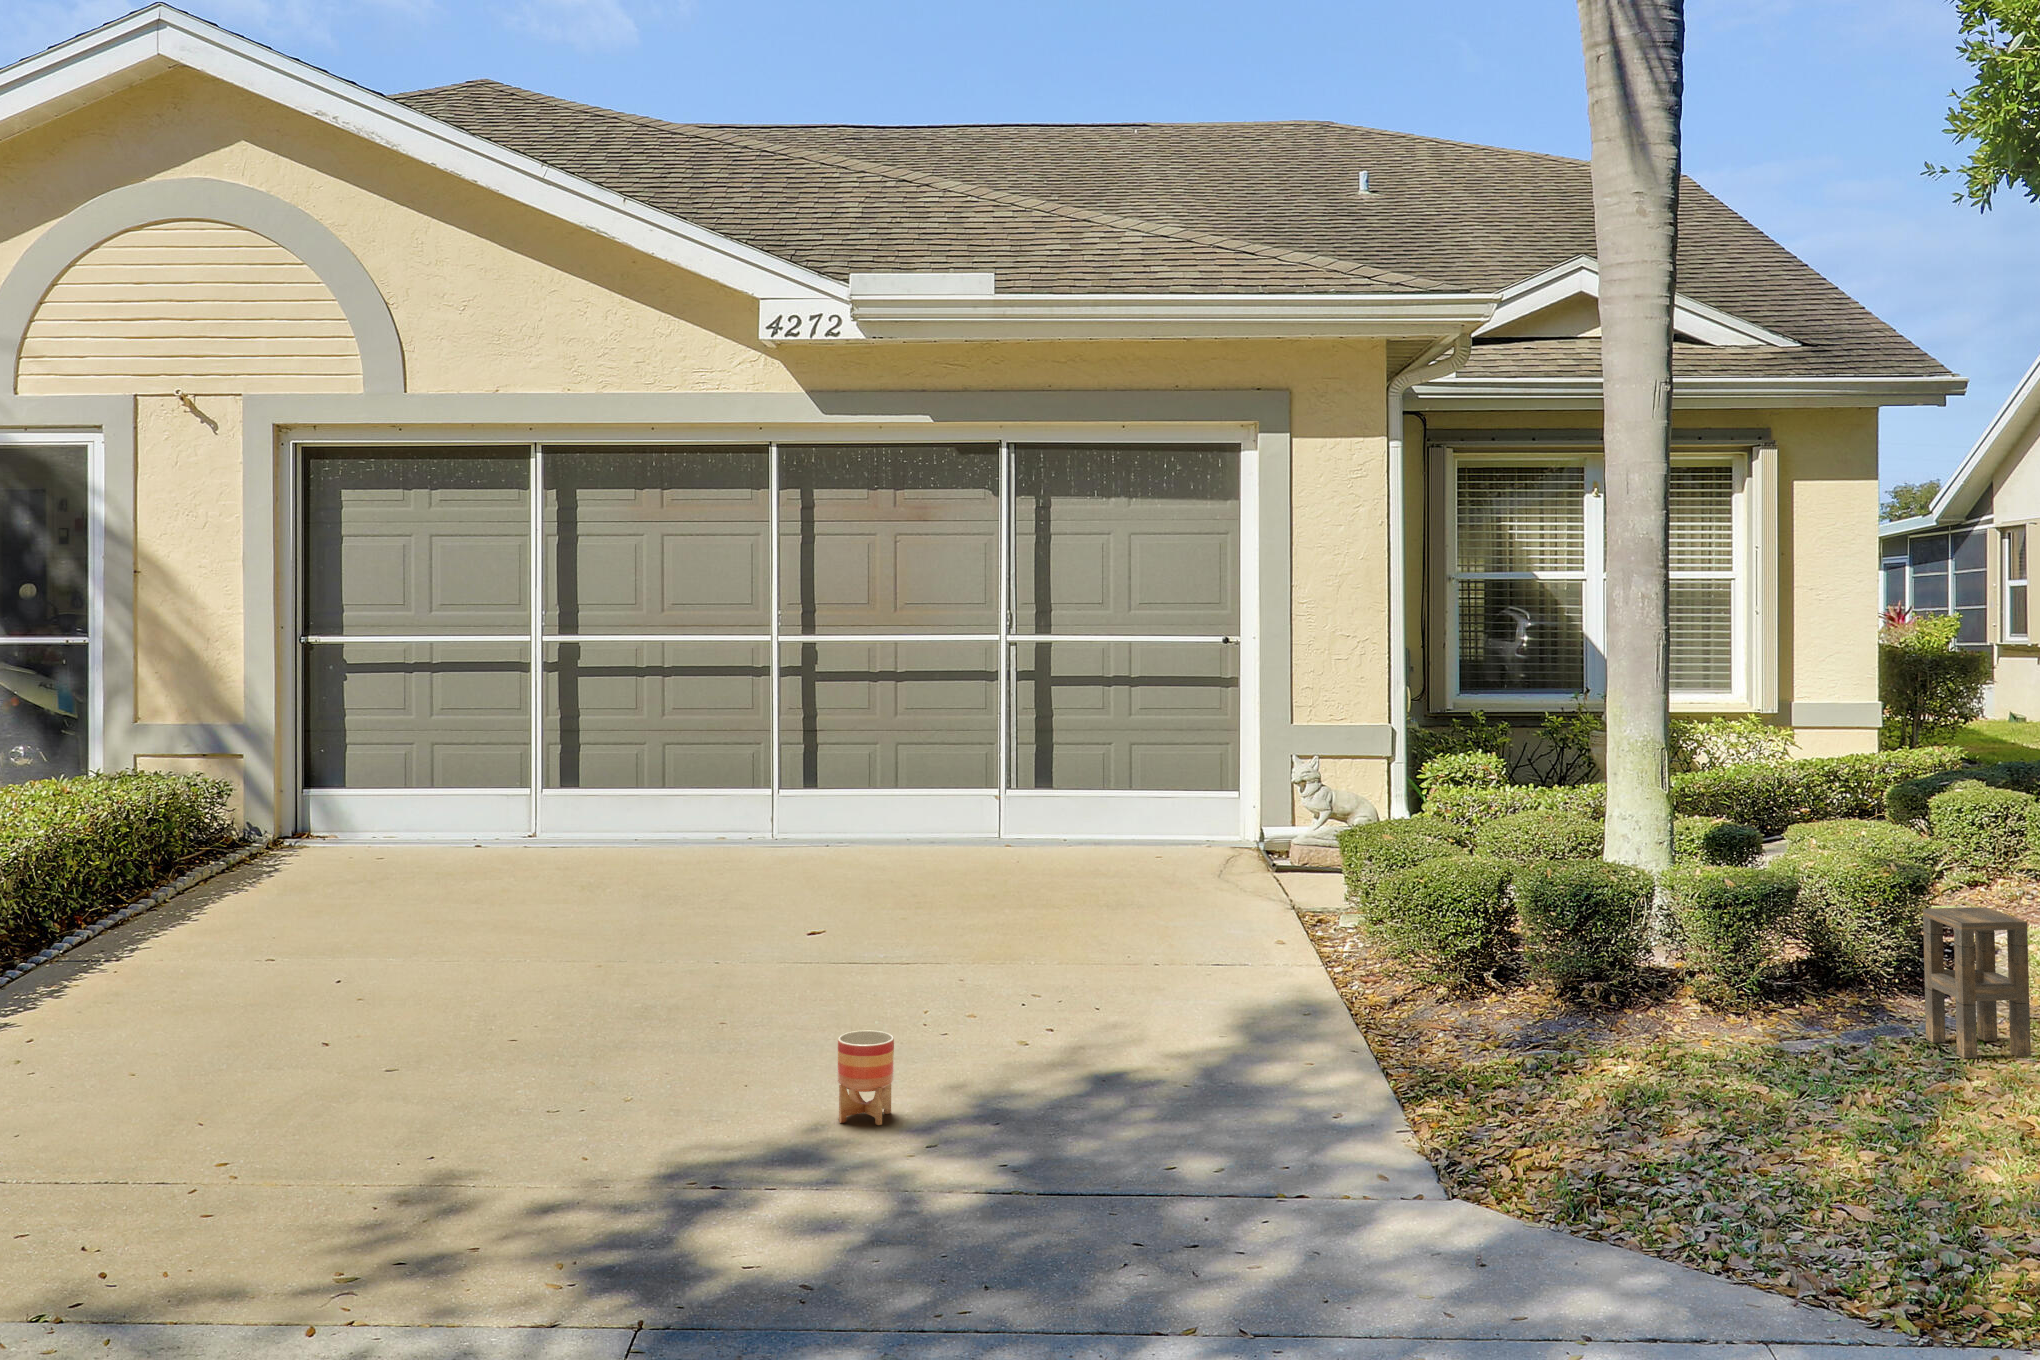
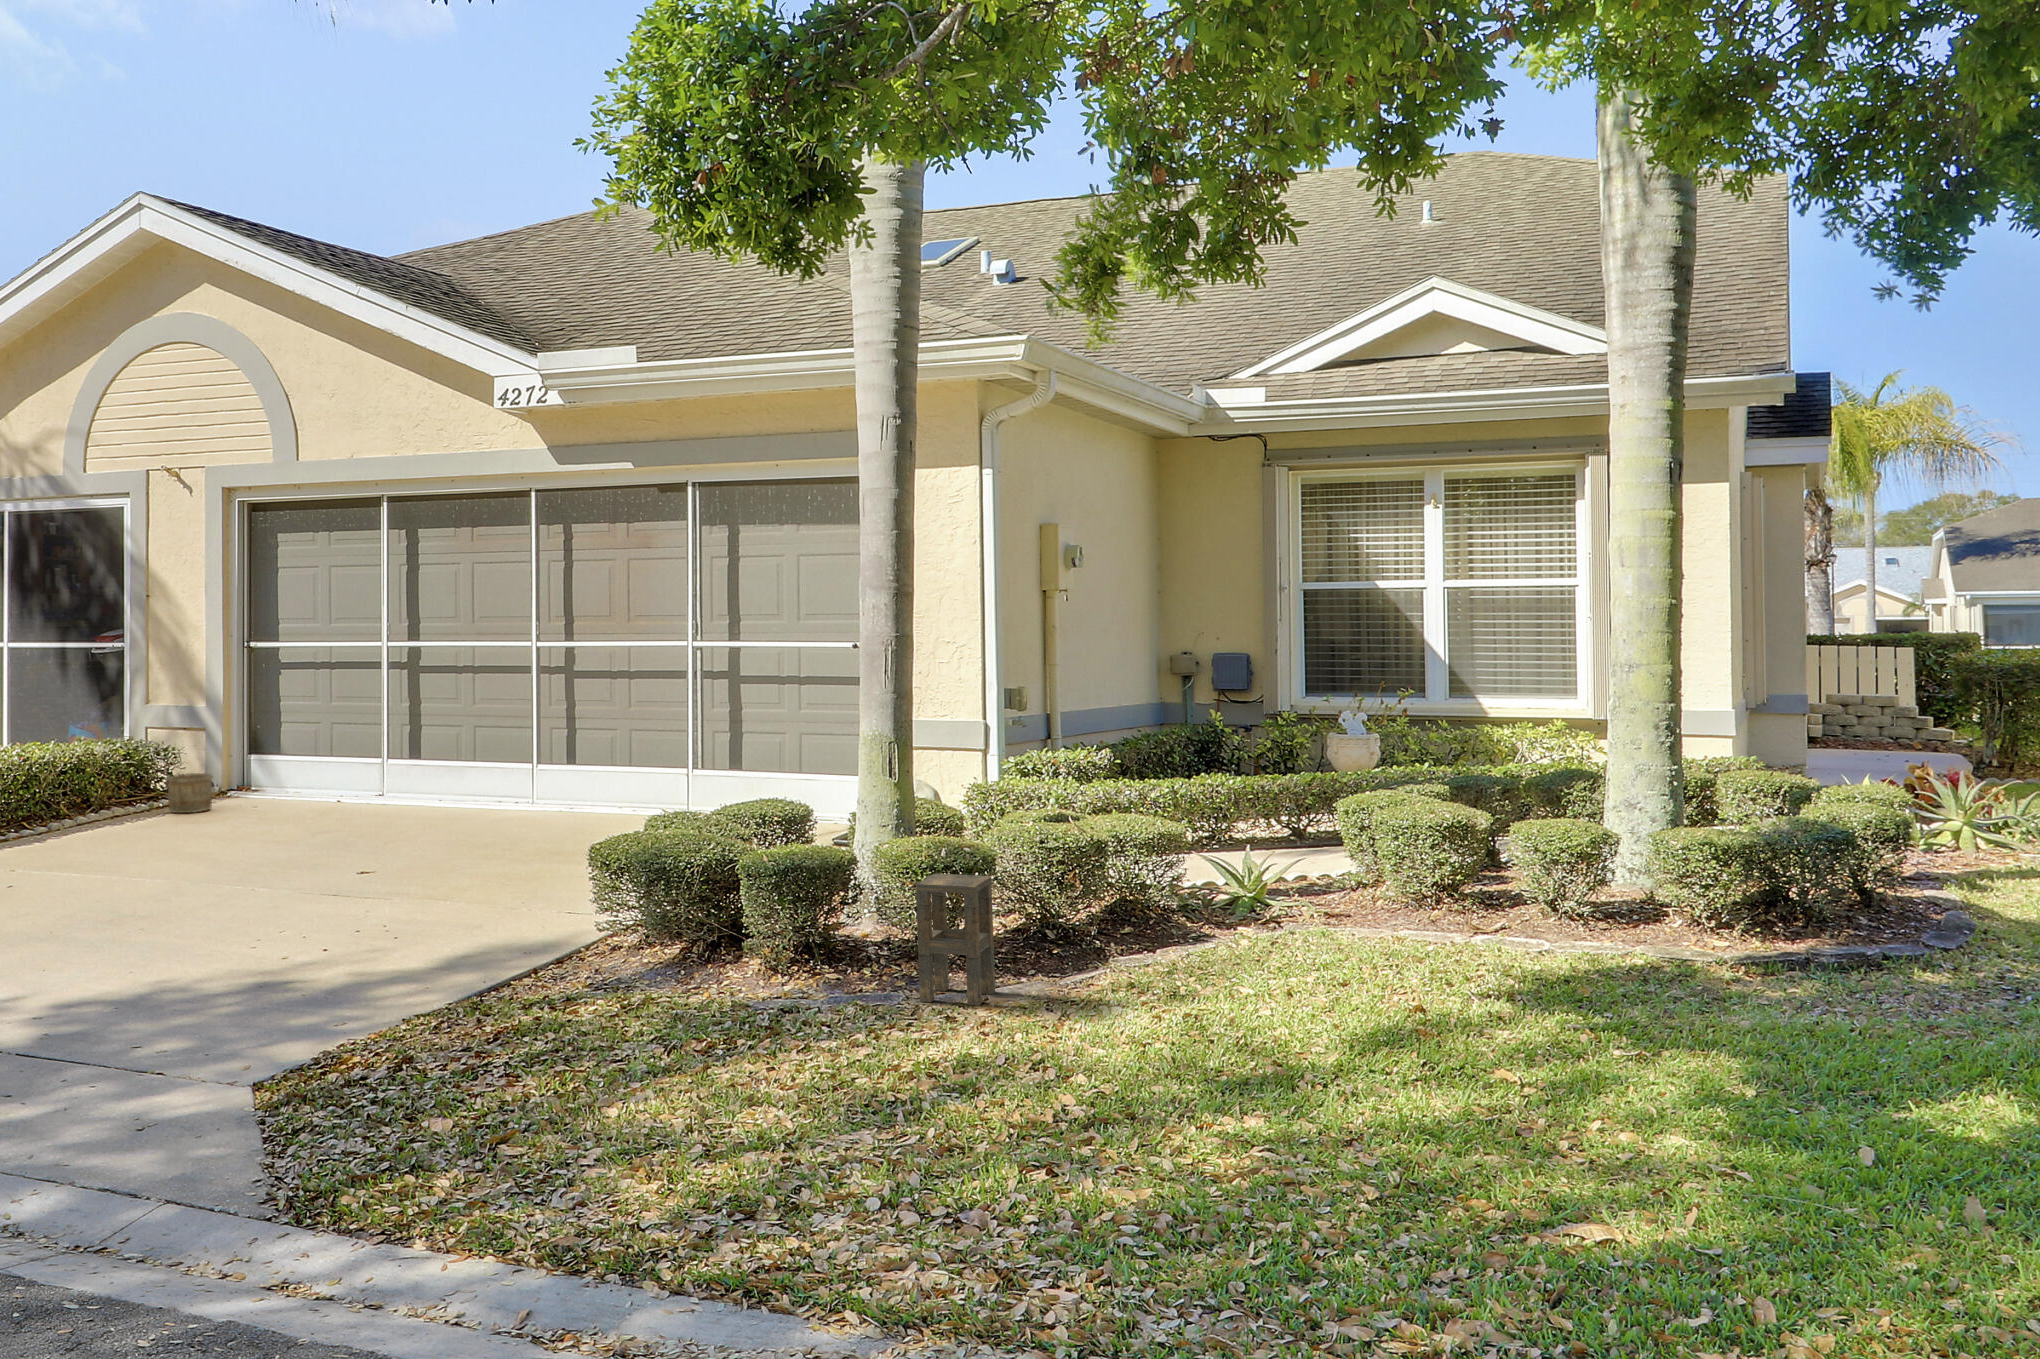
wooden bucket: none [216,823,282,881] -> present [168,773,212,813]
planter: present [838,1030,894,1125] -> none [96,904,137,966]

